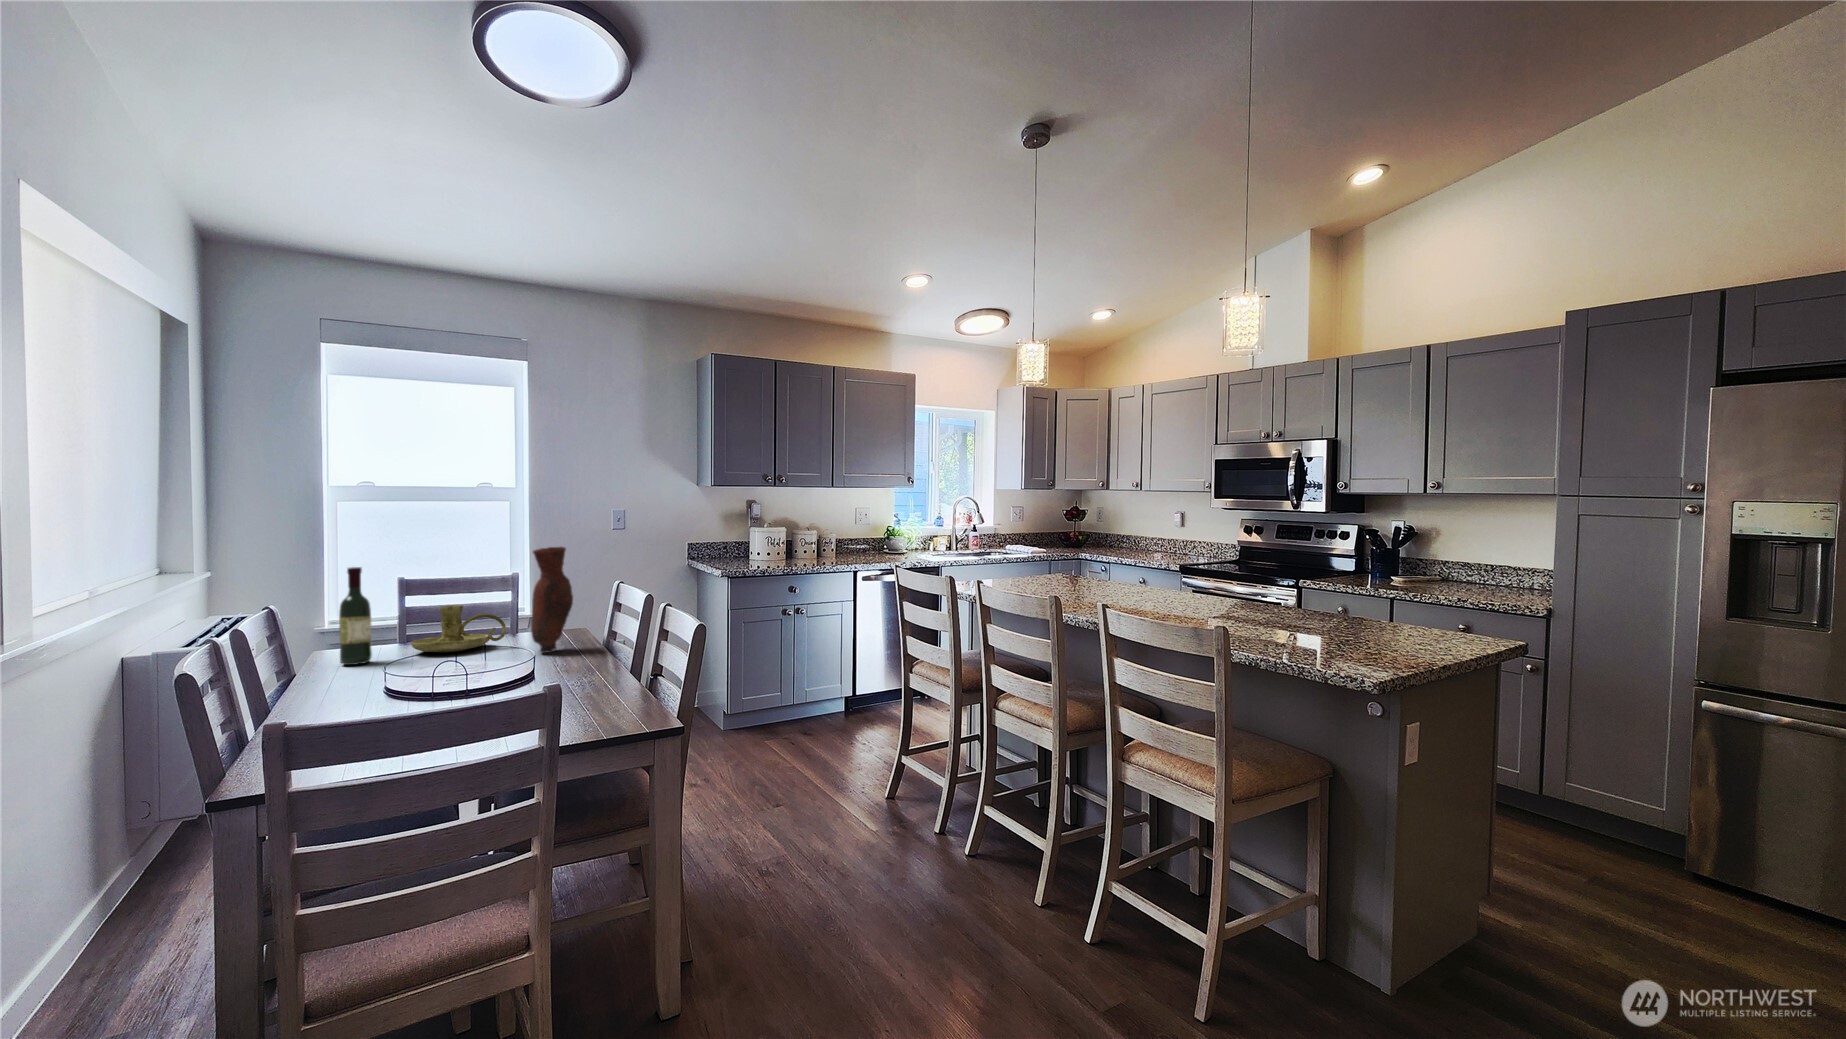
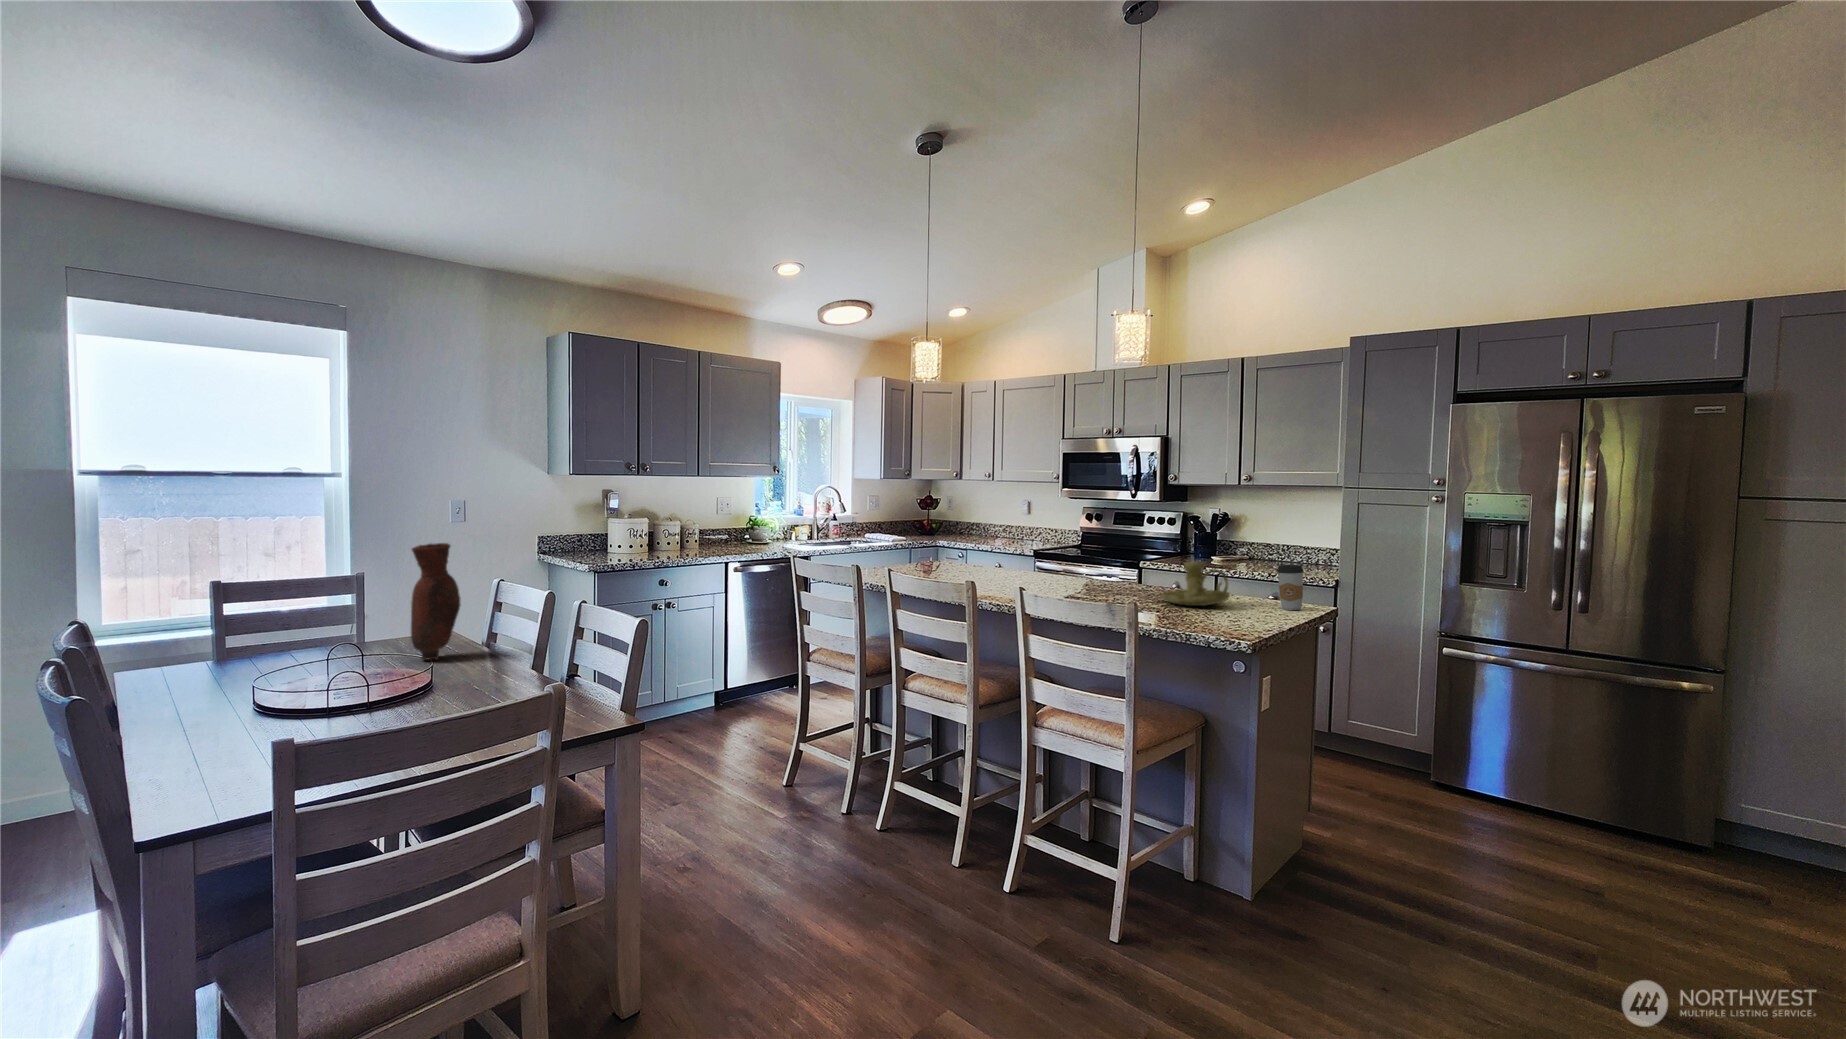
wine bottle: present [339,567,372,665] -> none [162,571,205,687]
coffee cup: none [1439,588,1475,644] -> present [1277,565,1304,610]
candle holder: present [411,605,506,652] -> present [1162,562,1230,606]

